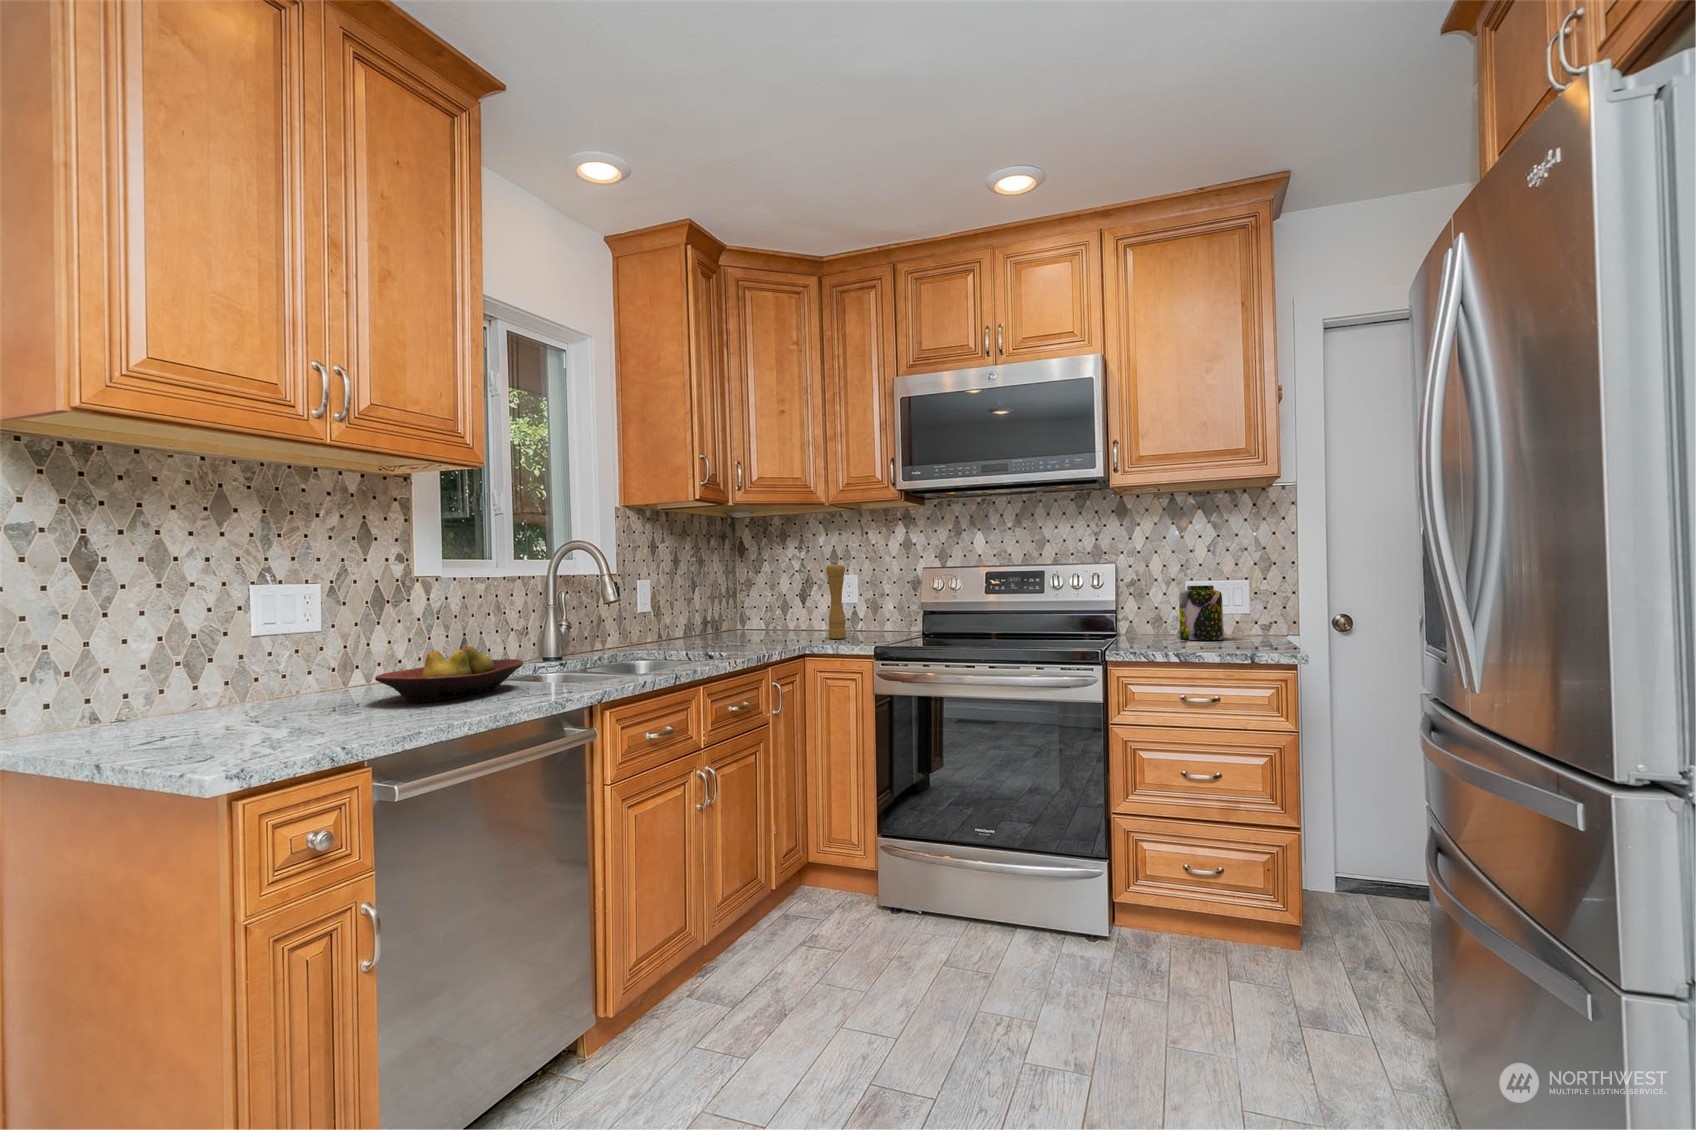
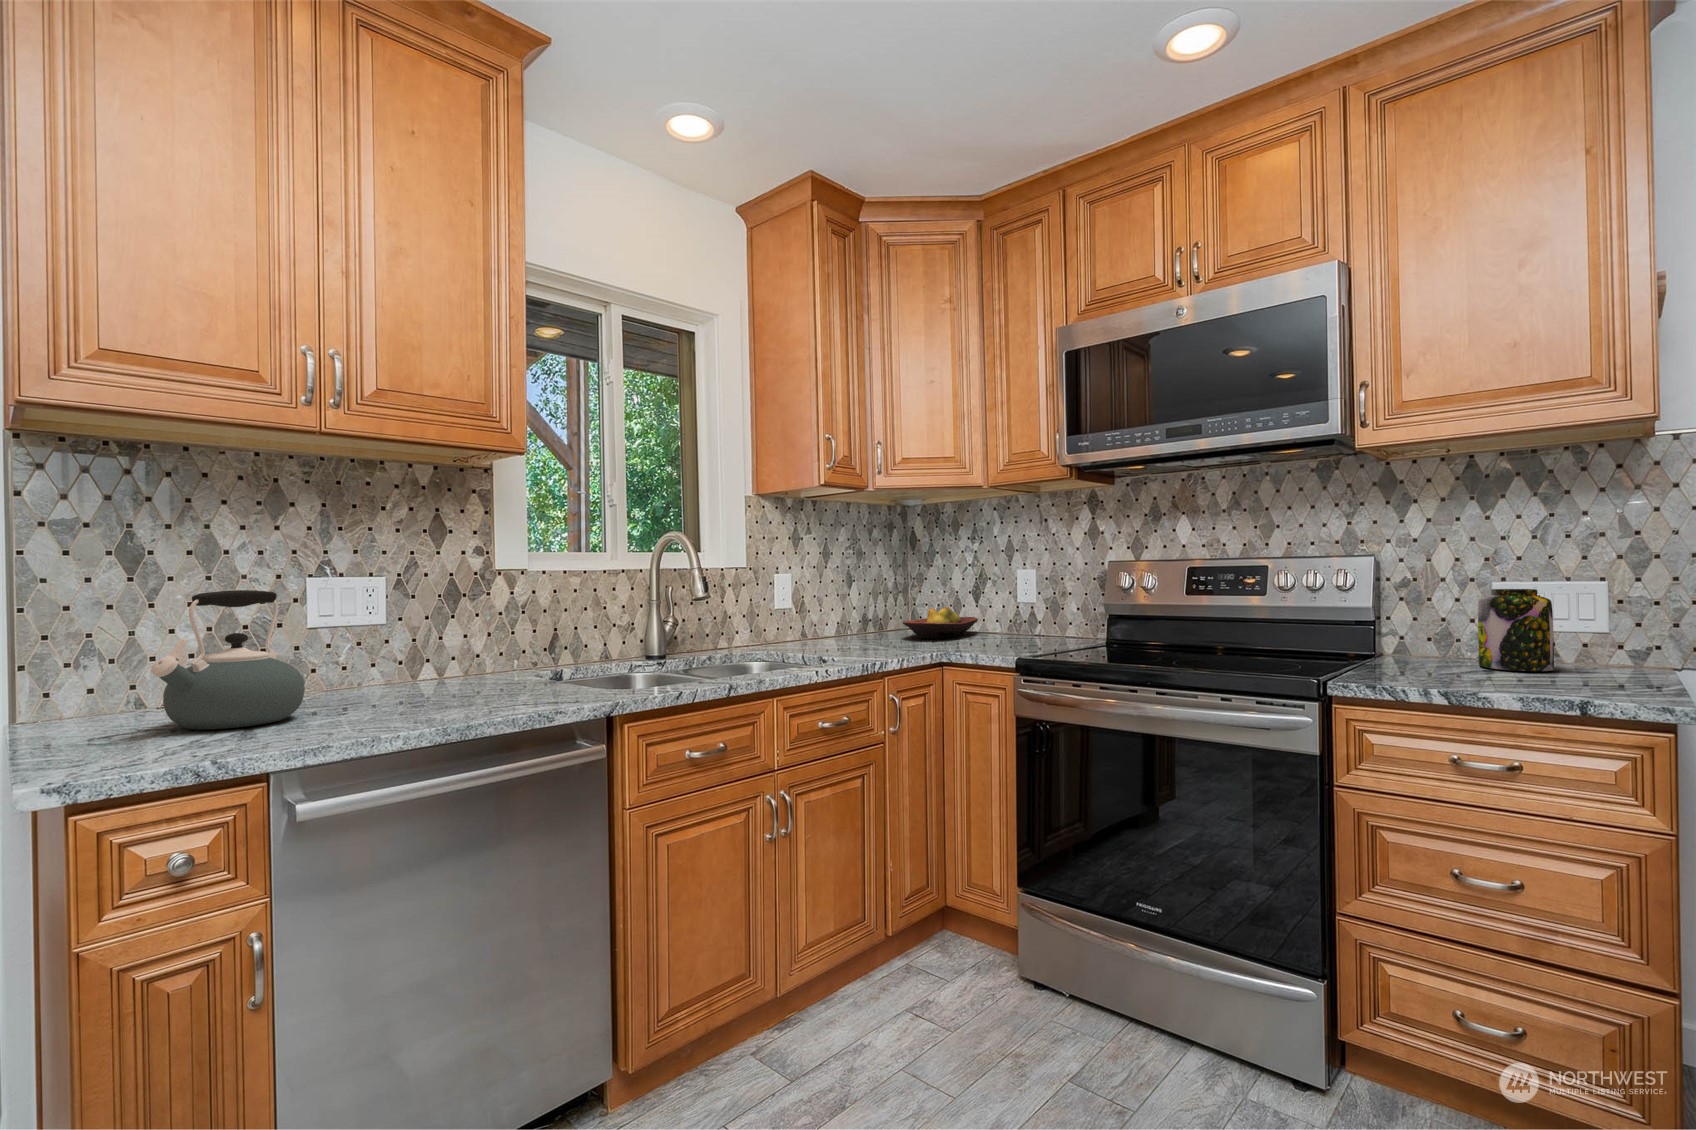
pepper mill: present [826,563,846,639] -> none [985,555,1008,645]
kettle: none [184,596,321,733] -> present [150,590,305,730]
fruit bowl: present [375,646,523,703] -> present [903,607,978,639]

